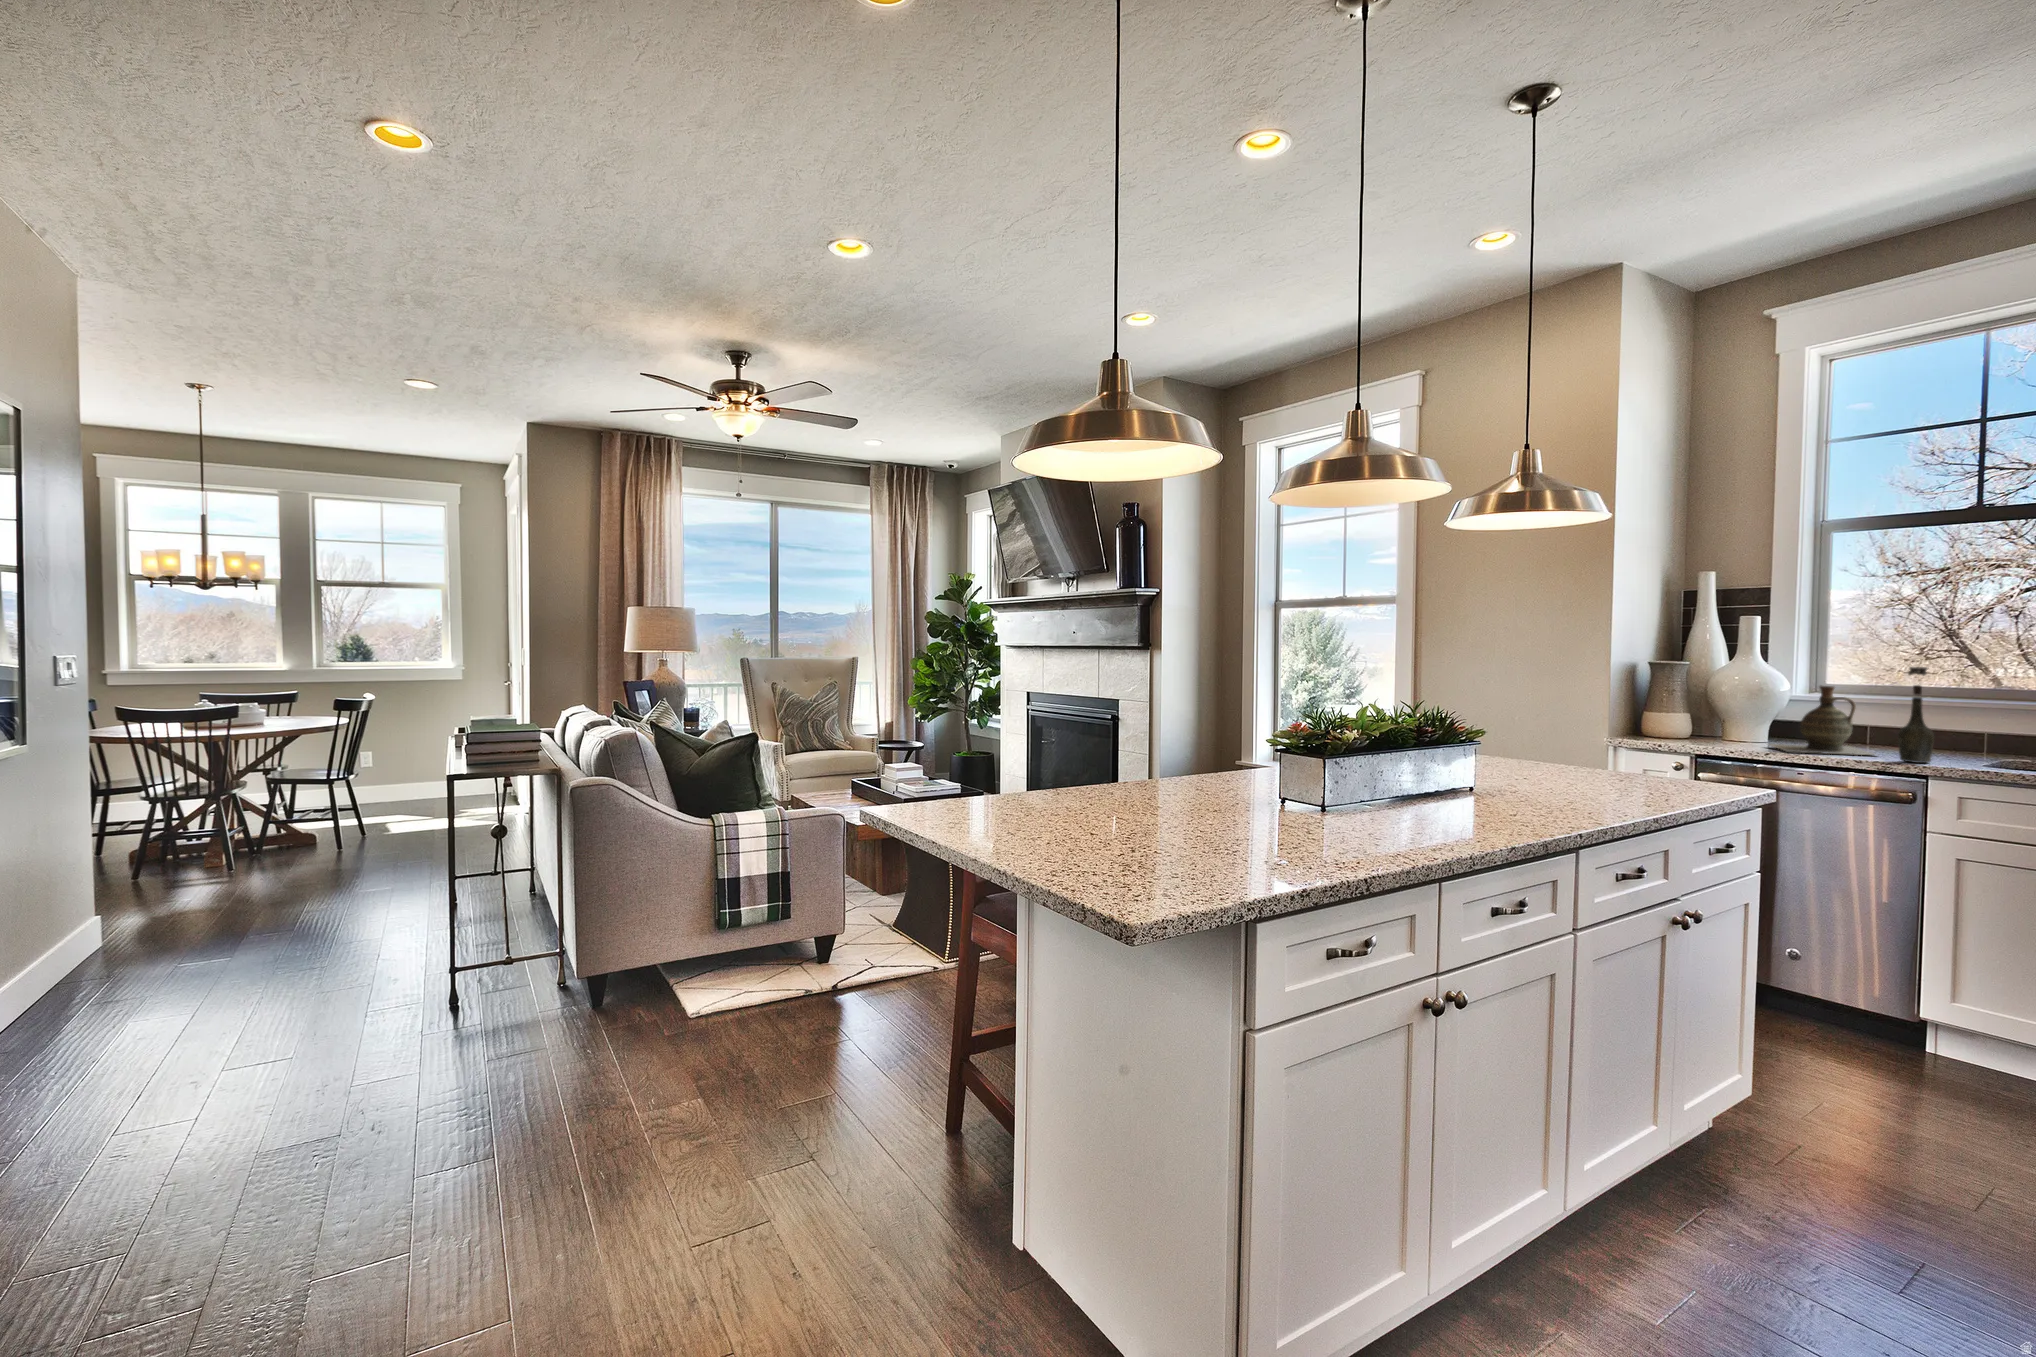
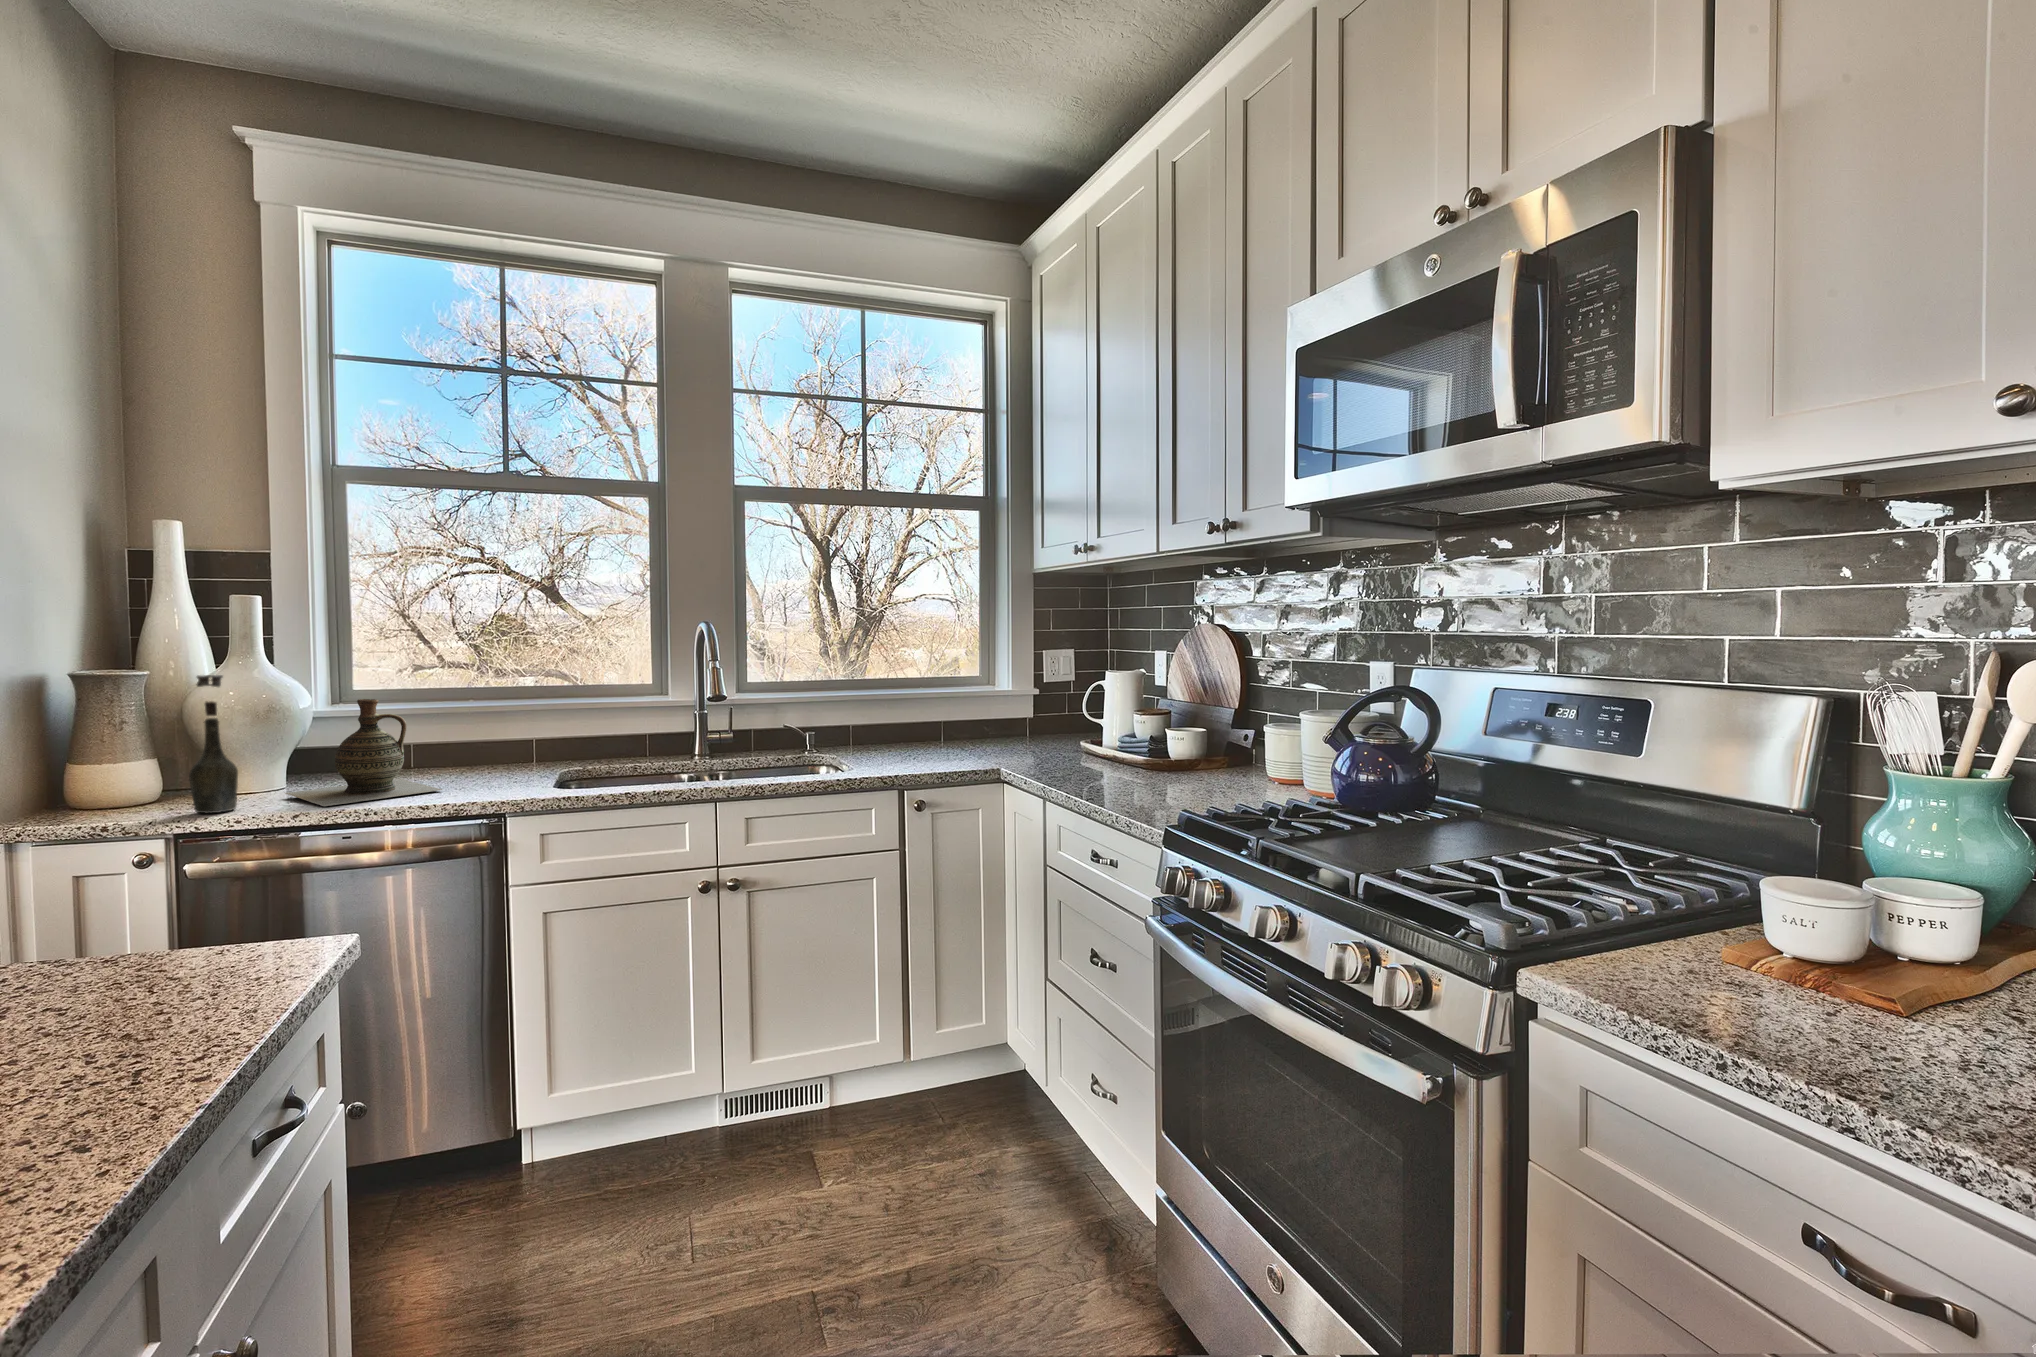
bottle: present [1898,667,1934,763] -> present [189,675,238,813]

